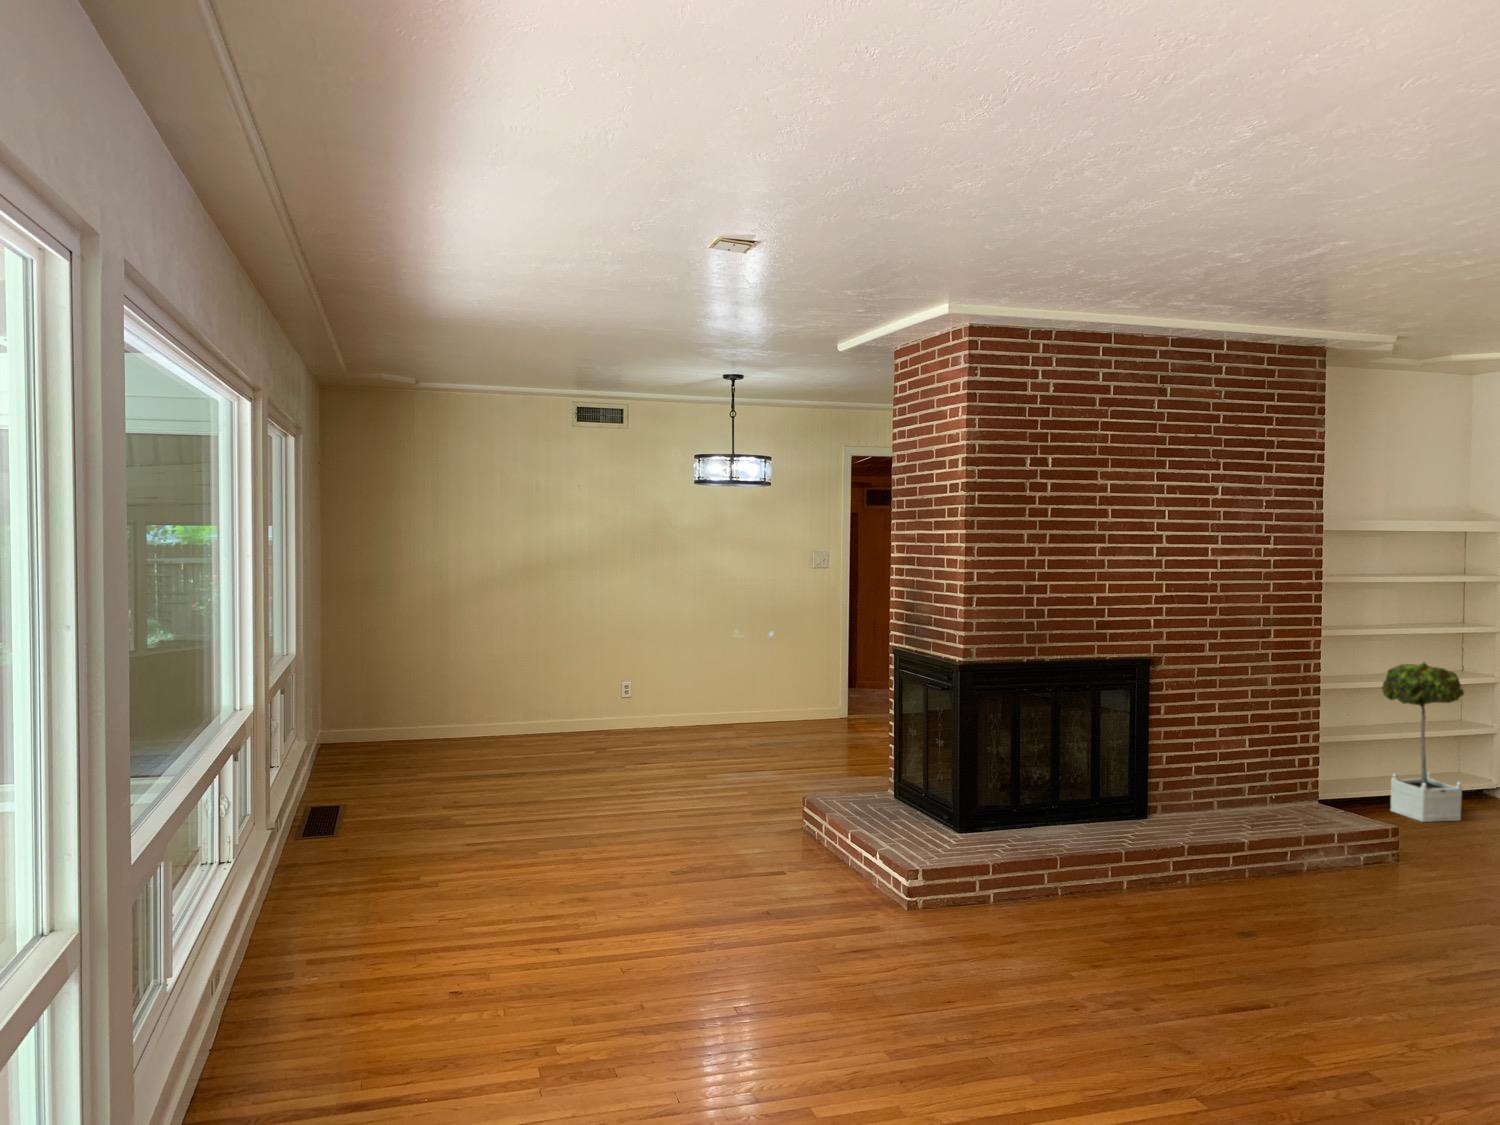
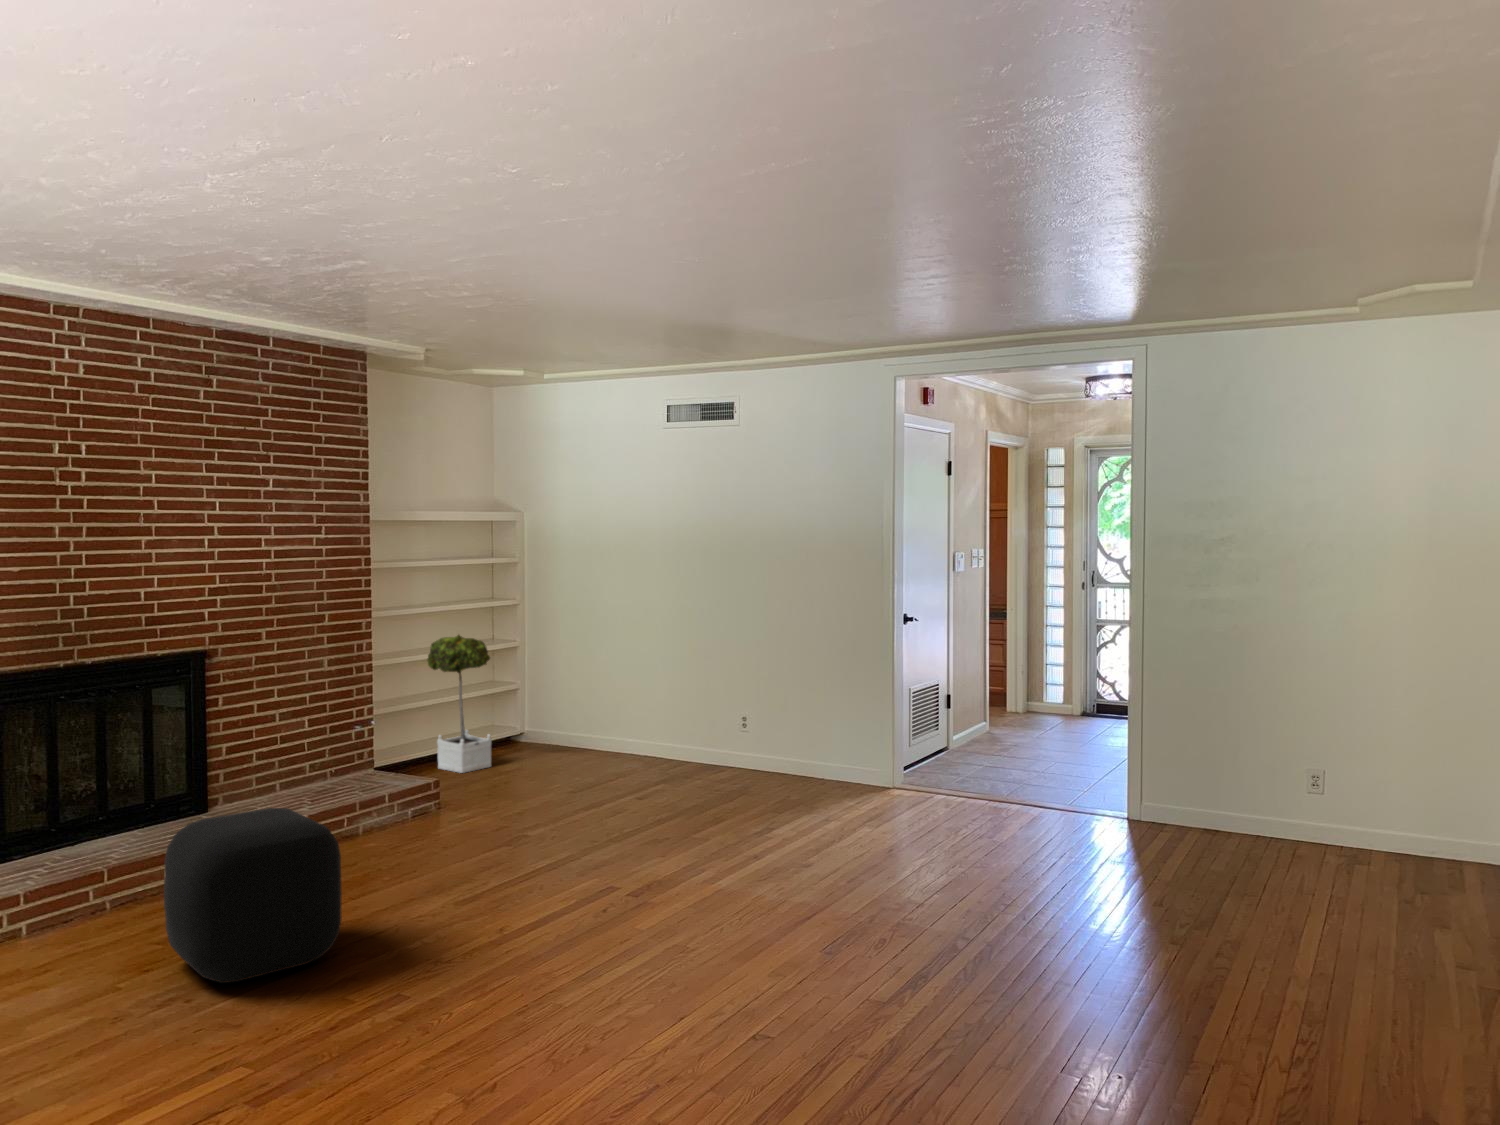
ottoman: none [1115,831,1303,1013] -> present [164,808,342,983]

